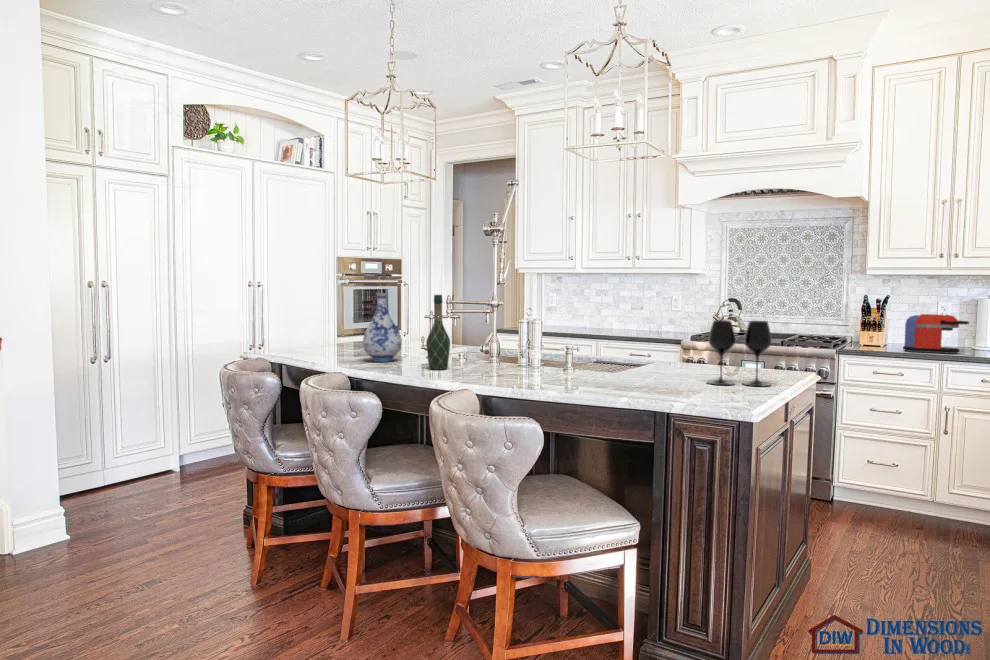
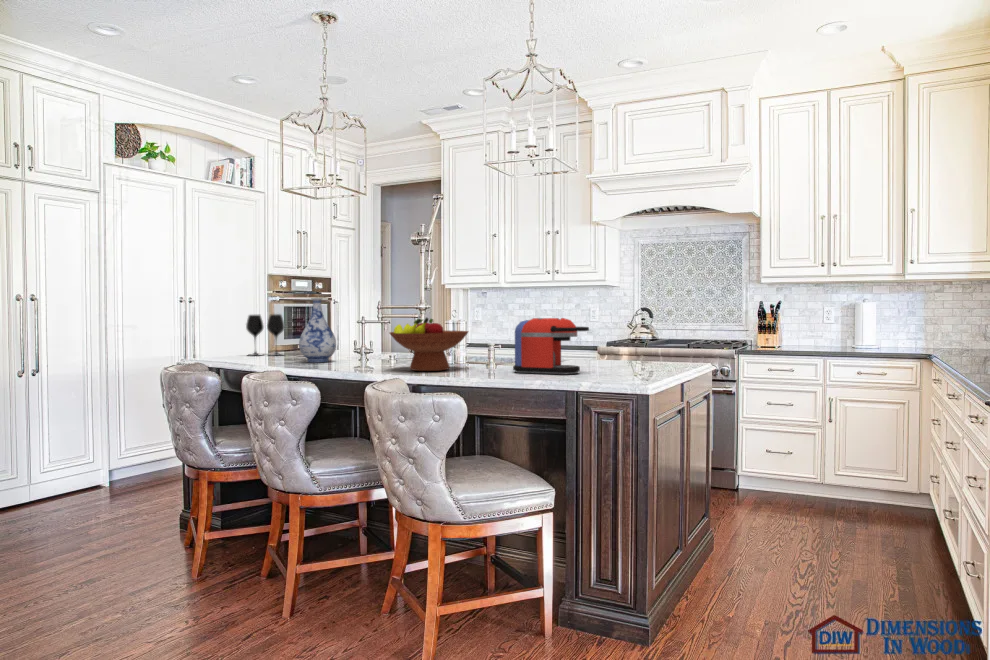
wine bottle: present [426,295,450,370] -> none [360,297,383,366]
coffee maker: present [903,314,969,354] -> present [513,318,589,374]
wine glass: present [708,320,772,386] -> present [246,314,284,356]
fruit bowl: none [457,322,544,380] -> present [390,318,468,371]

